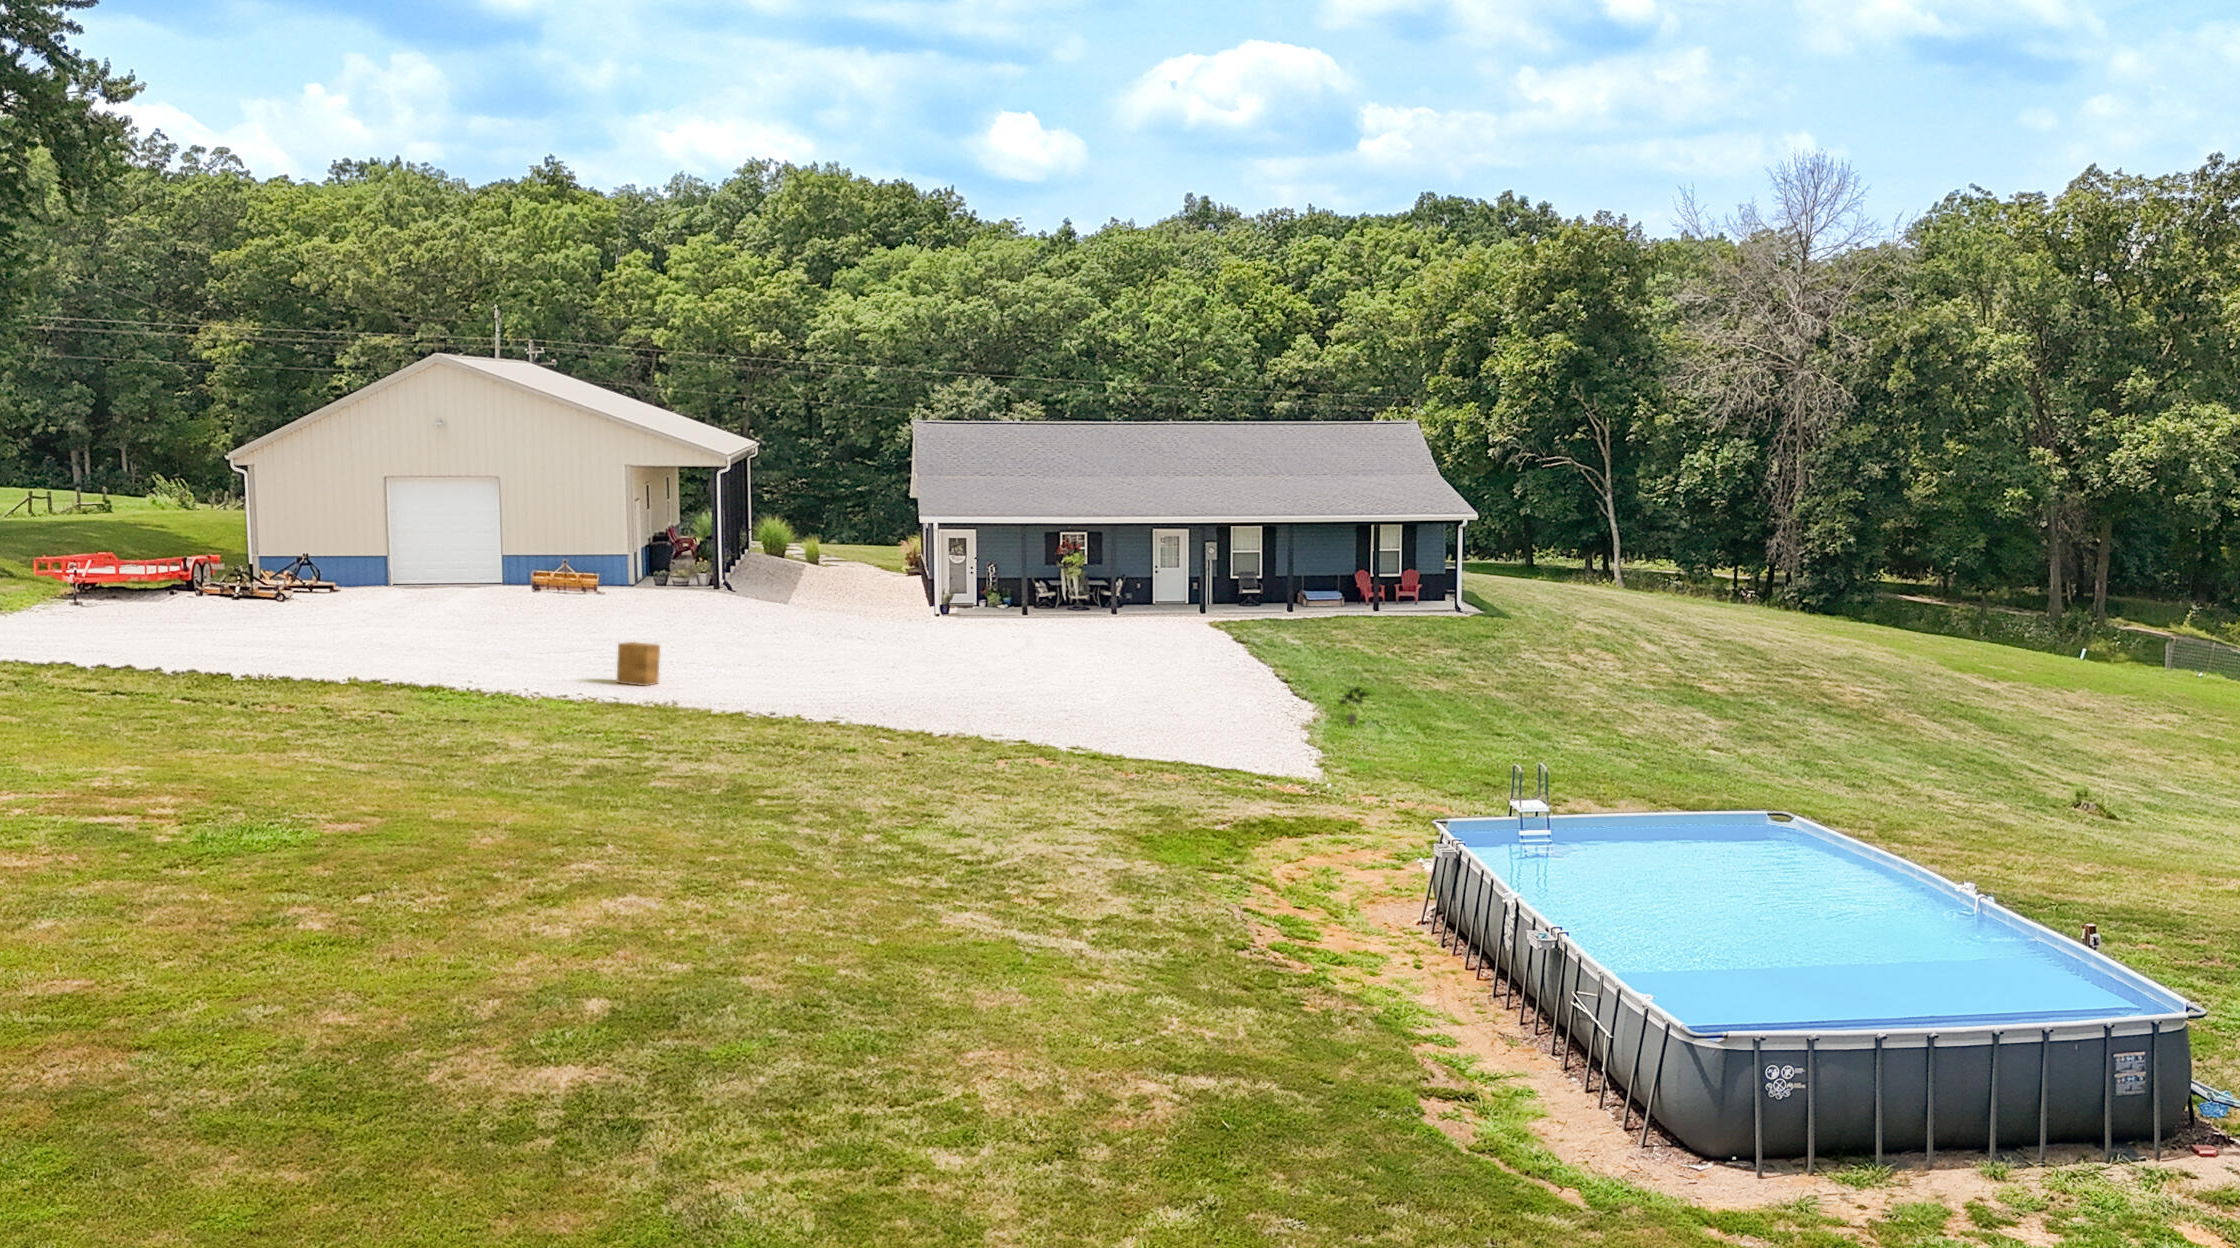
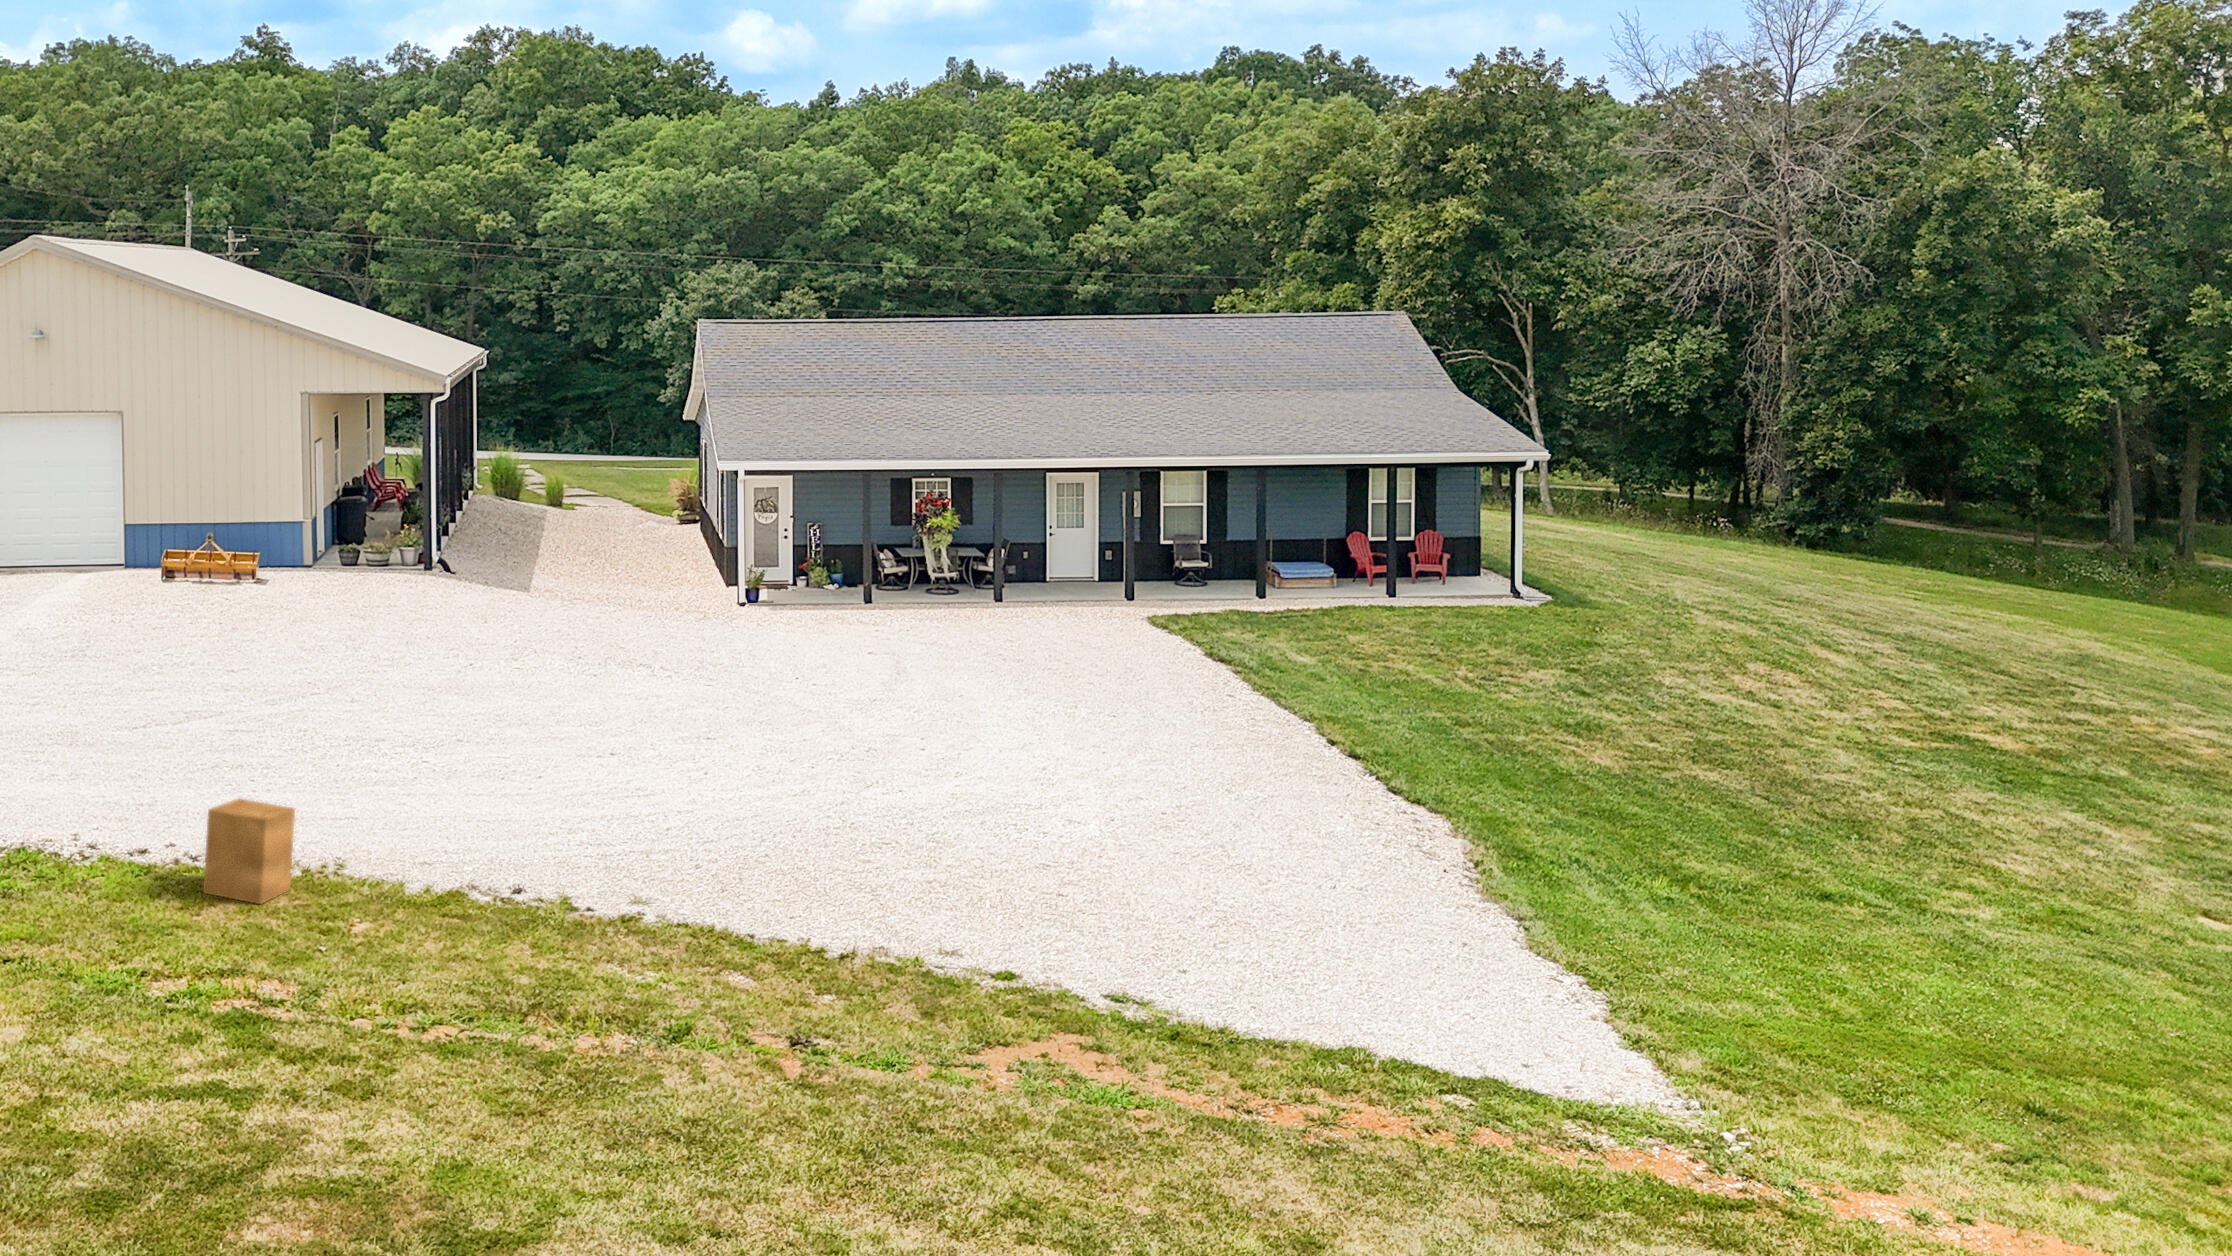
potted plant: present [1339,687,1368,723] -> none [1734,897,1825,986]

